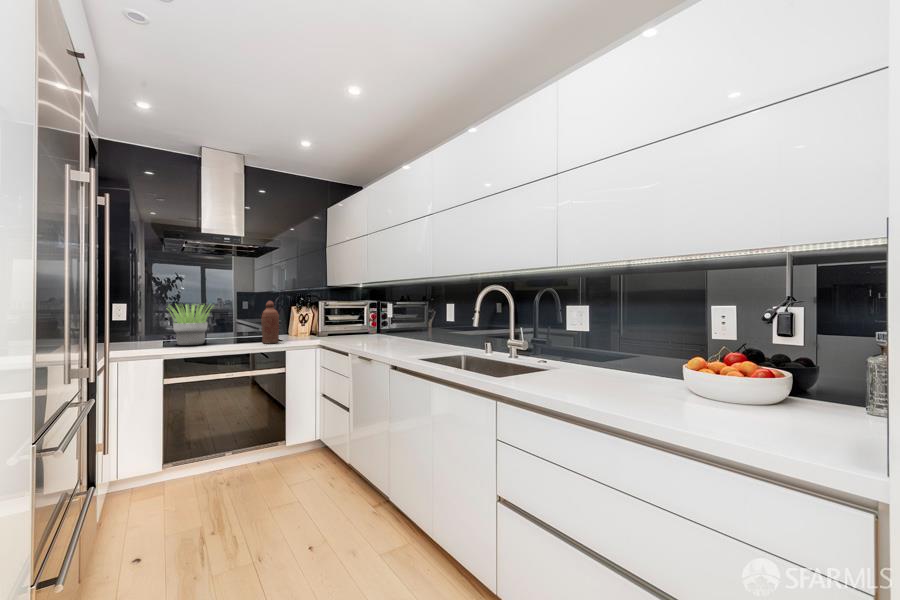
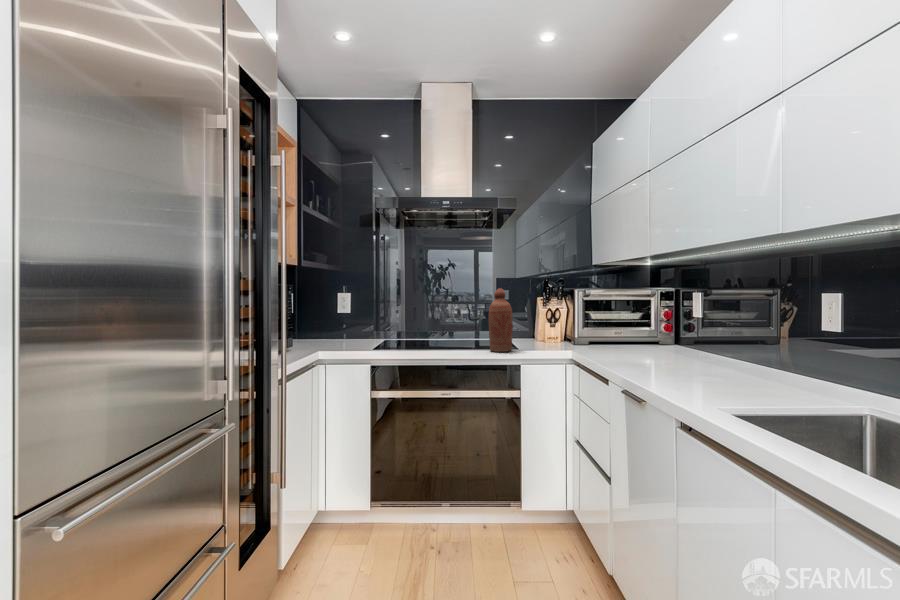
potted plant: present [168,305,212,345] -> none [372,292,437,348]

